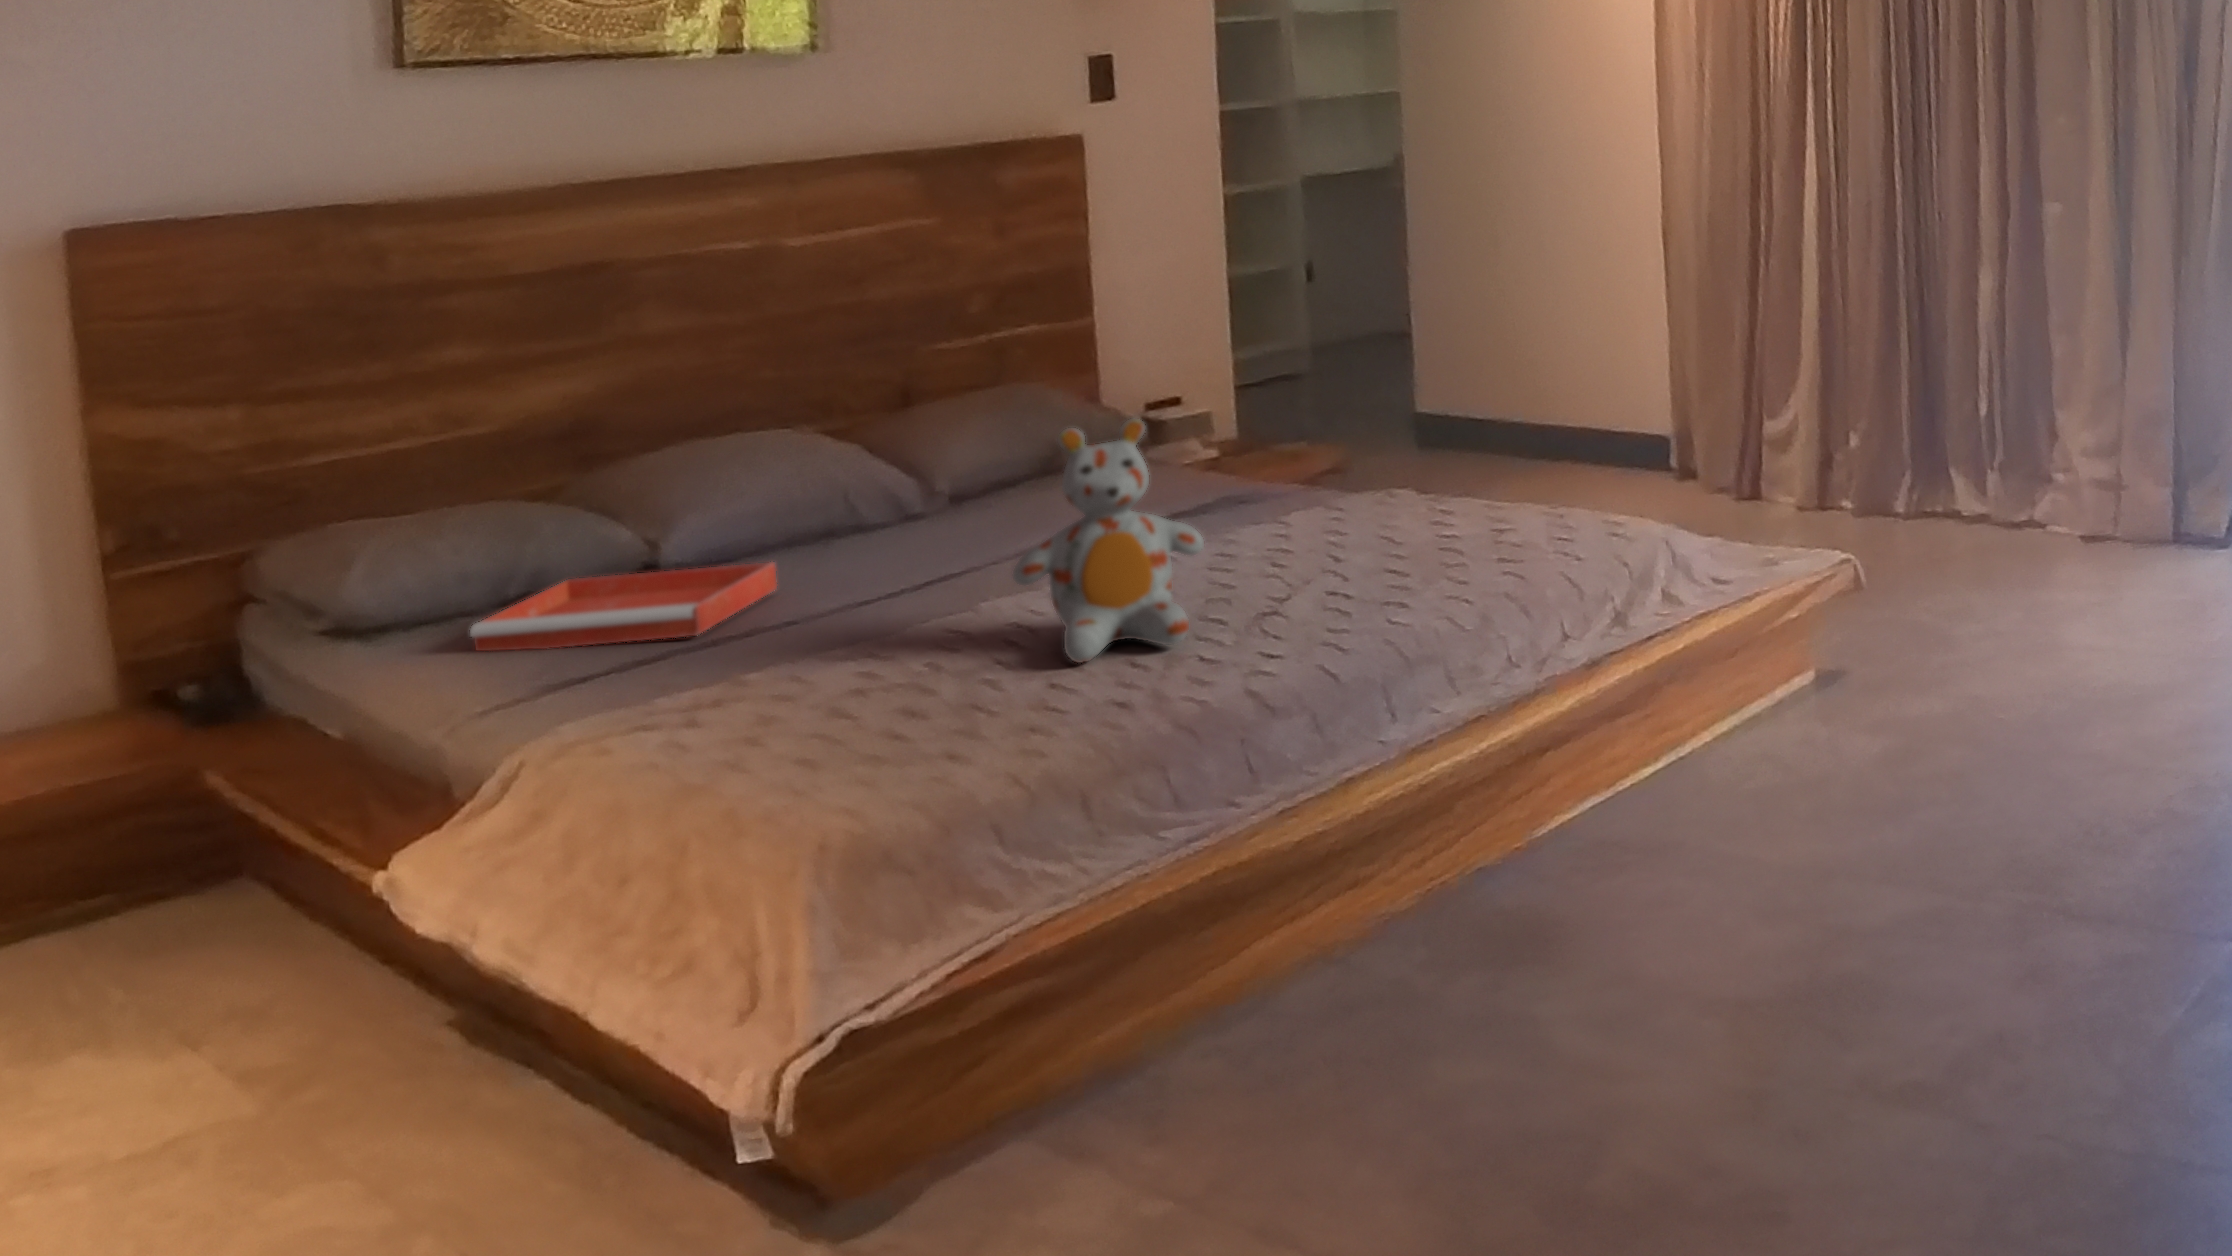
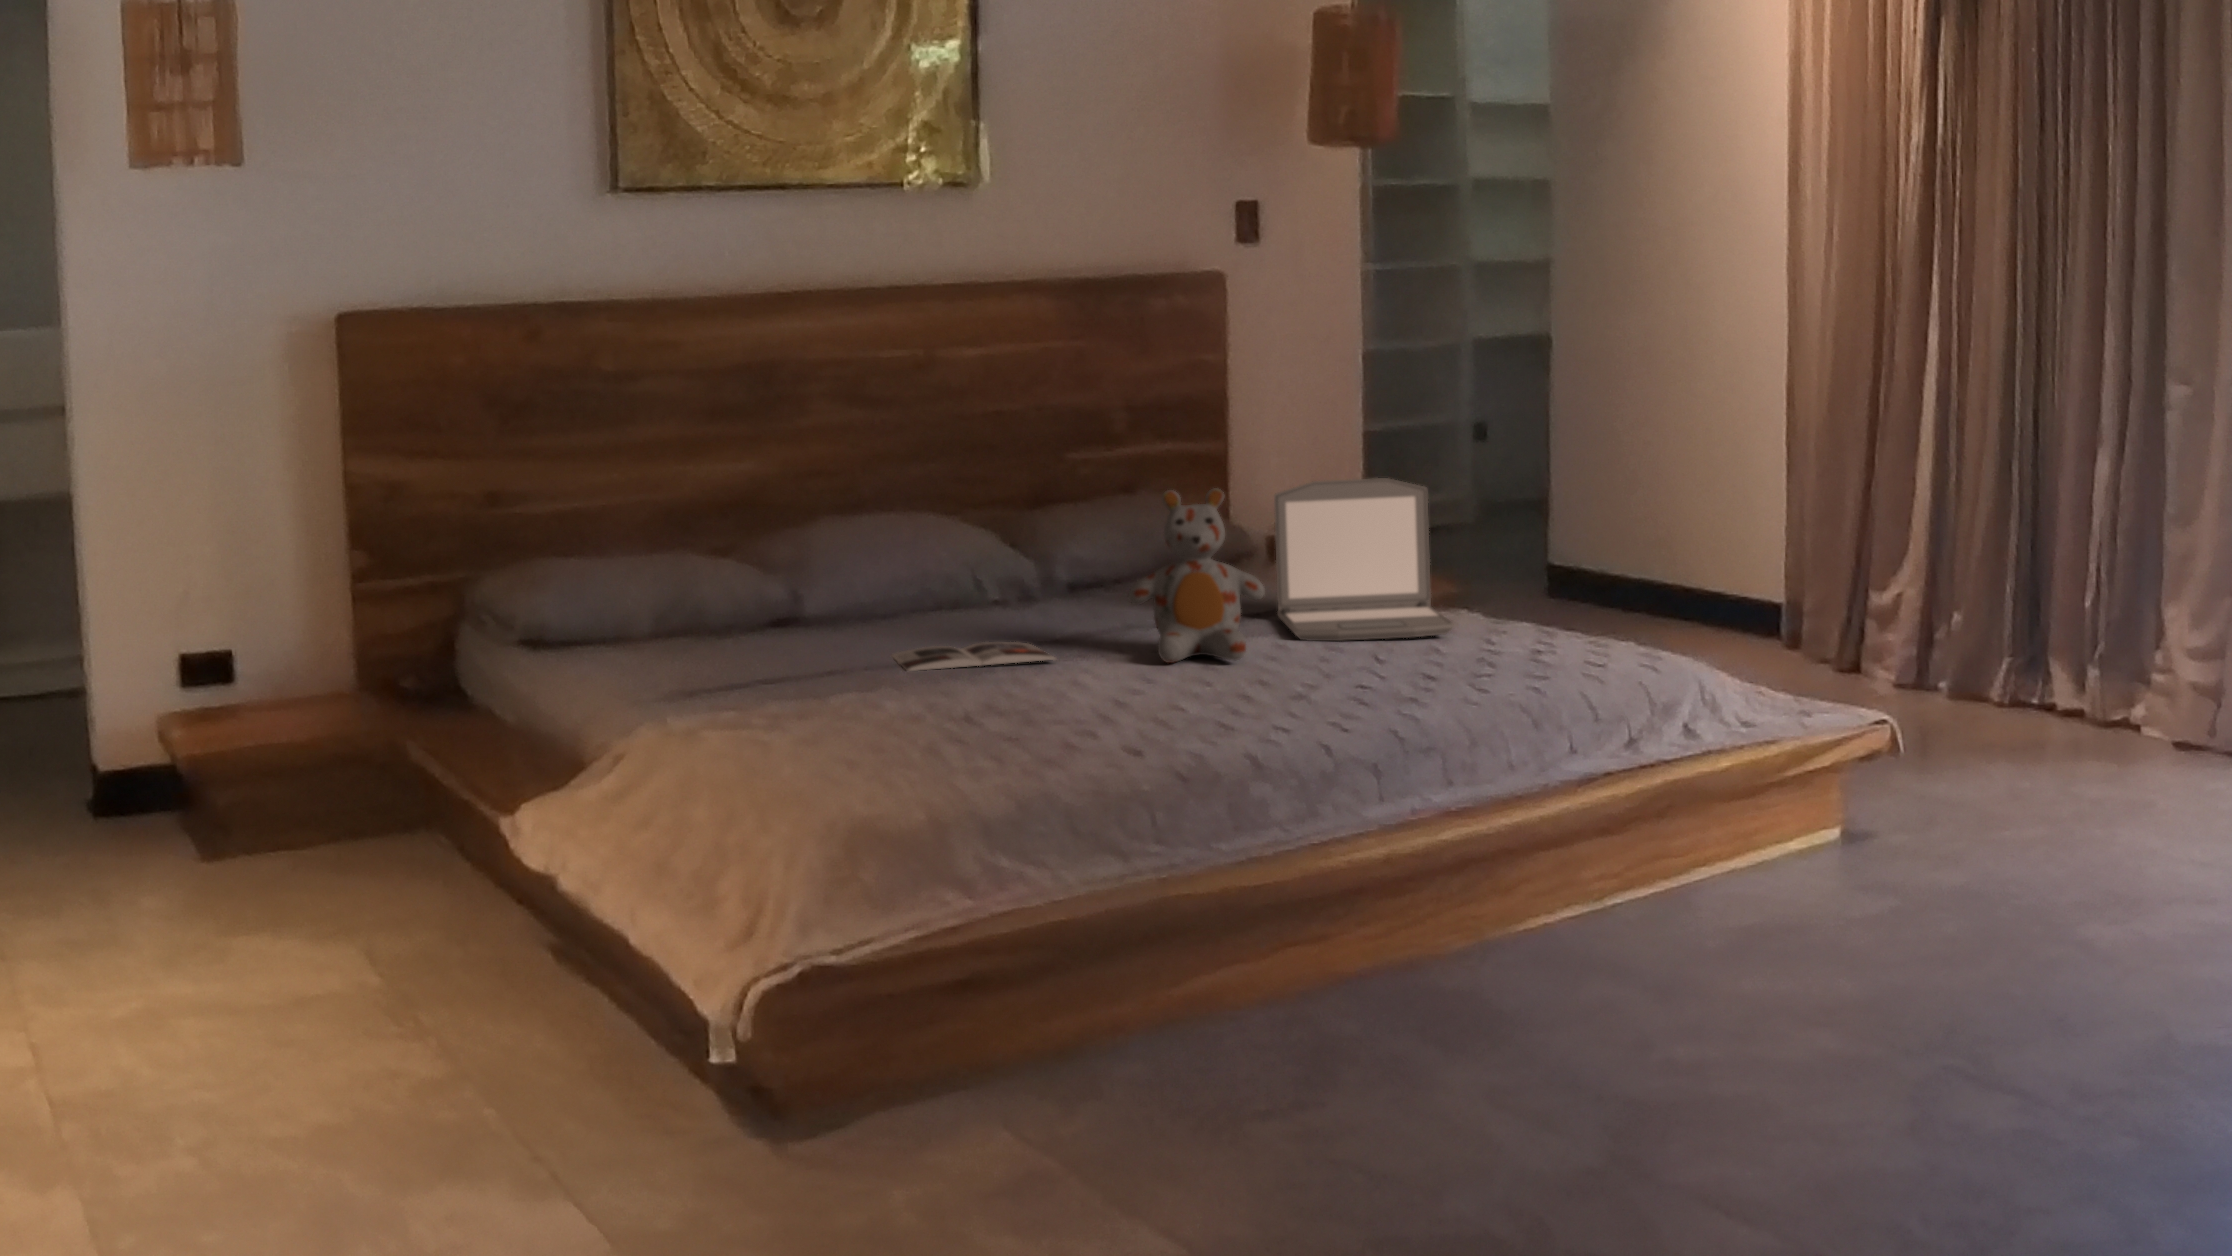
laptop: none [1189,370,1431,590] -> present [1274,478,1454,641]
tray: present [470,562,777,651] -> none [795,582,982,622]
magazine: none [633,658,914,747] -> present [891,642,1055,671]

